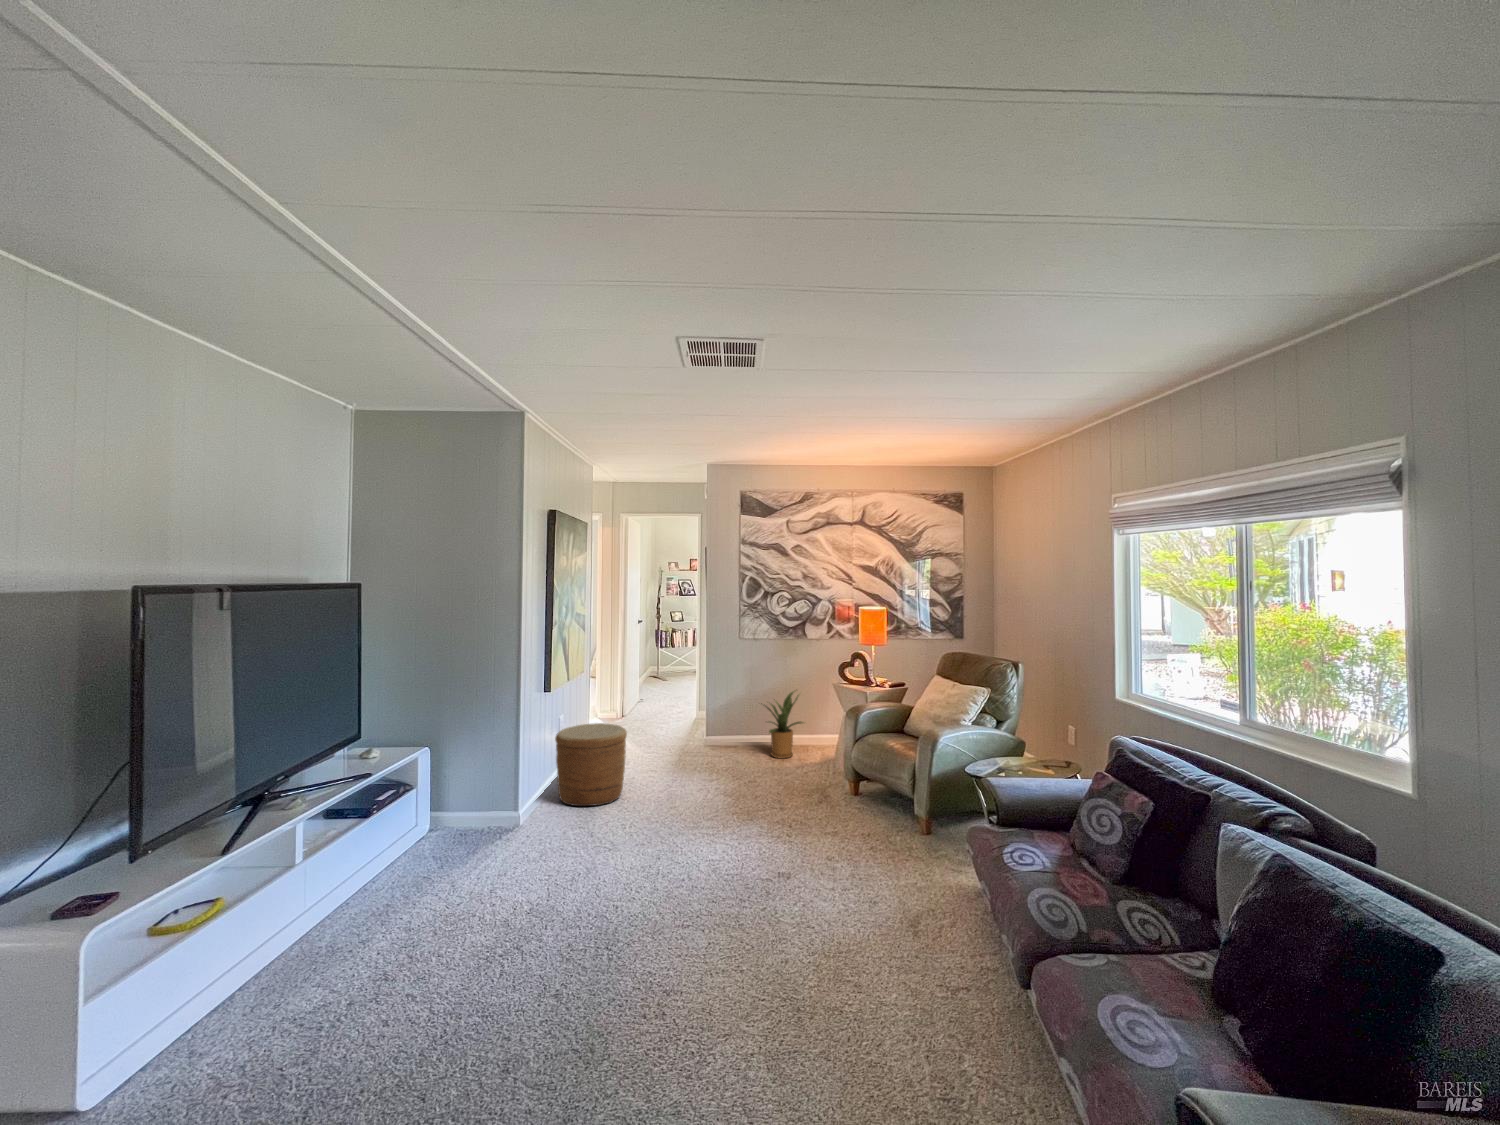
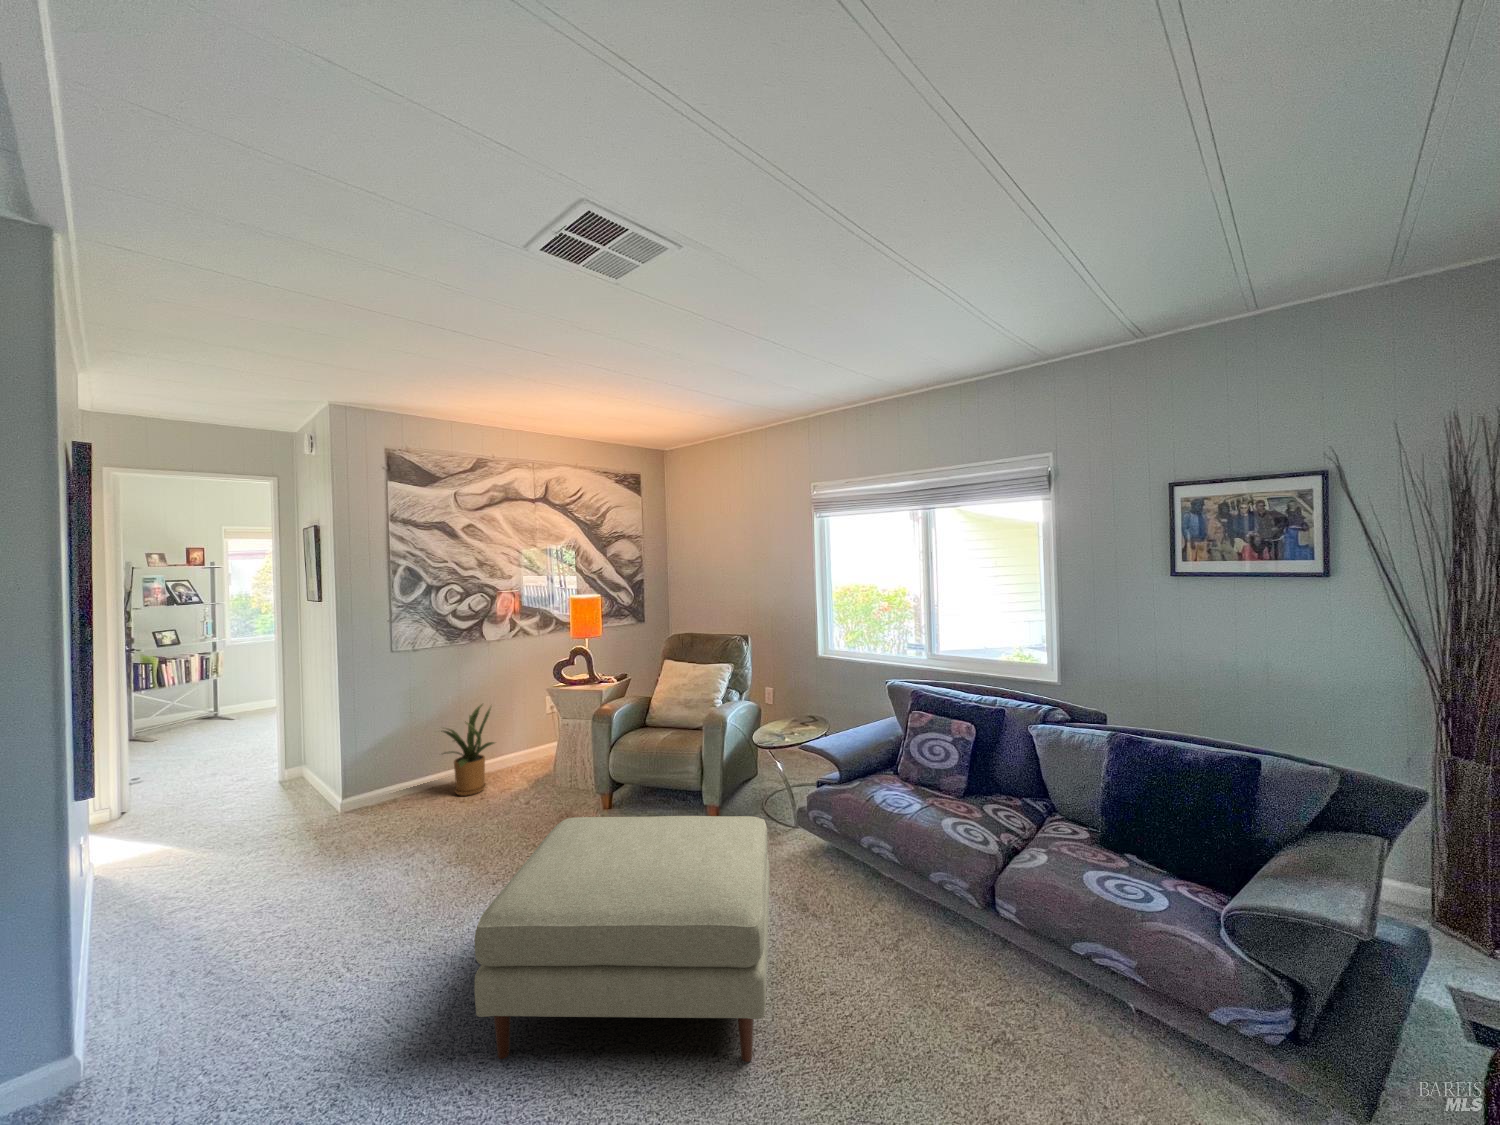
woven basket: present [555,723,627,806] -> none [101,818,272,997]
ottoman: none [639,773,872,969] -> present [474,816,769,1062]

